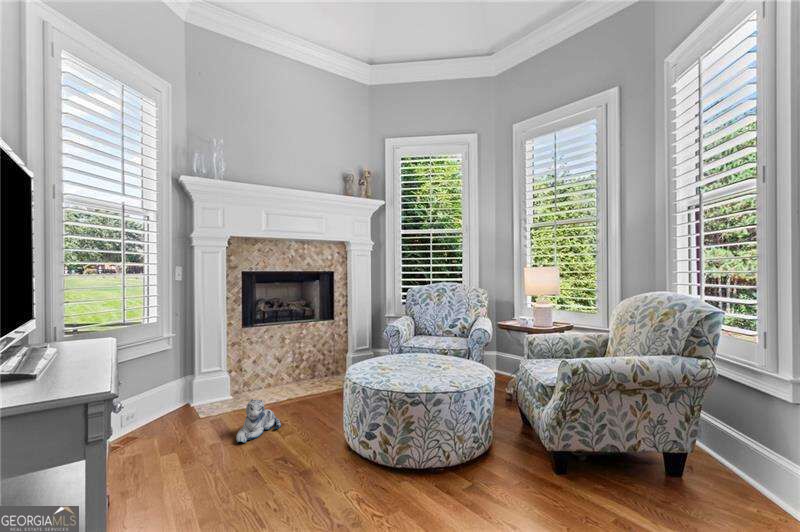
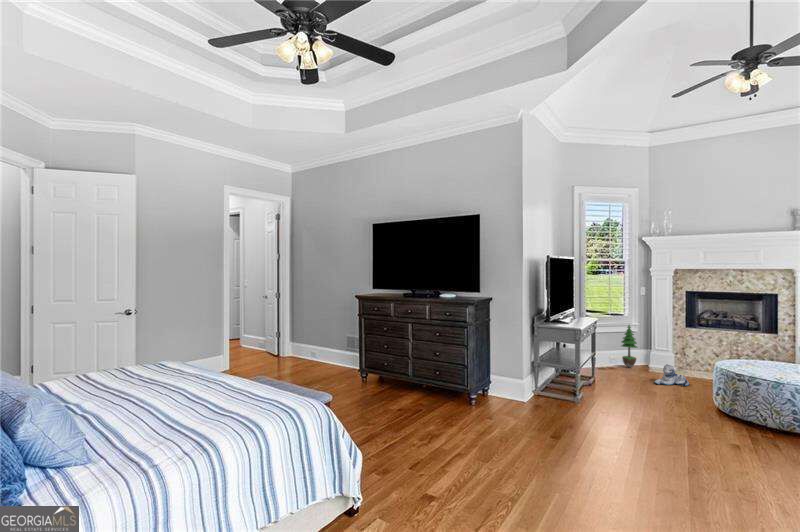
potted tree: none [148,337,182,421] -> present [621,325,637,368]

